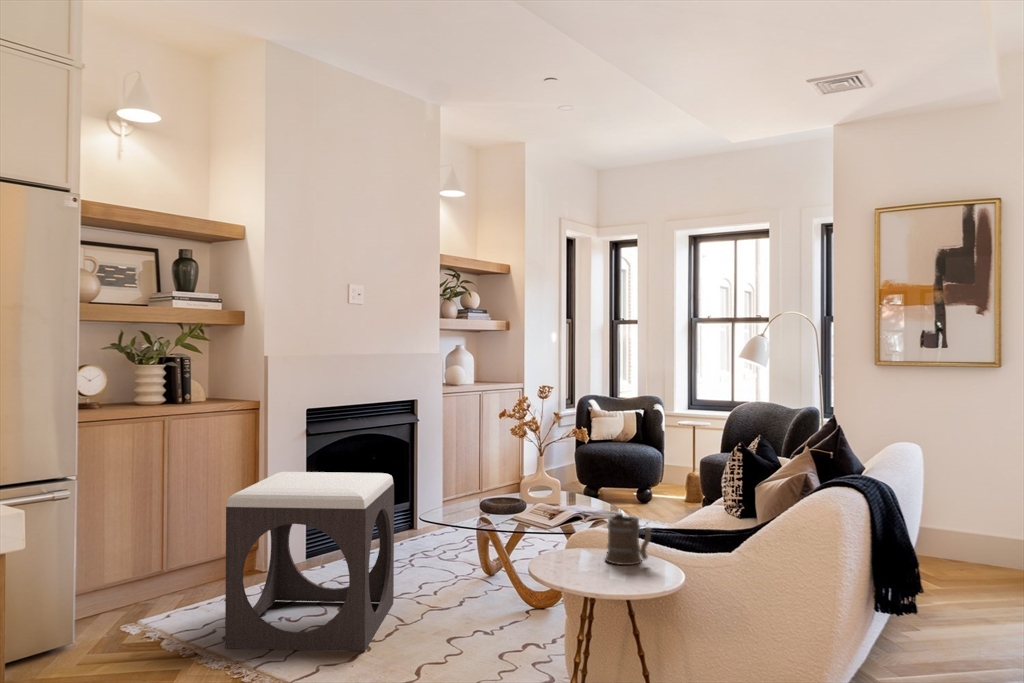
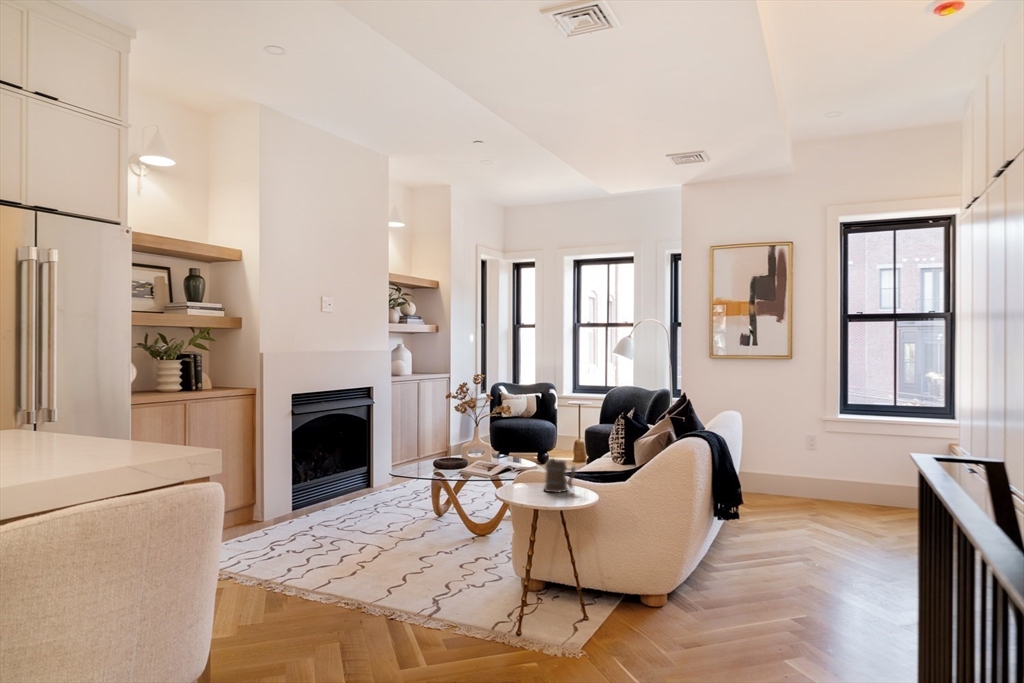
footstool: present [225,472,394,651] -> none [251,441,372,574]

